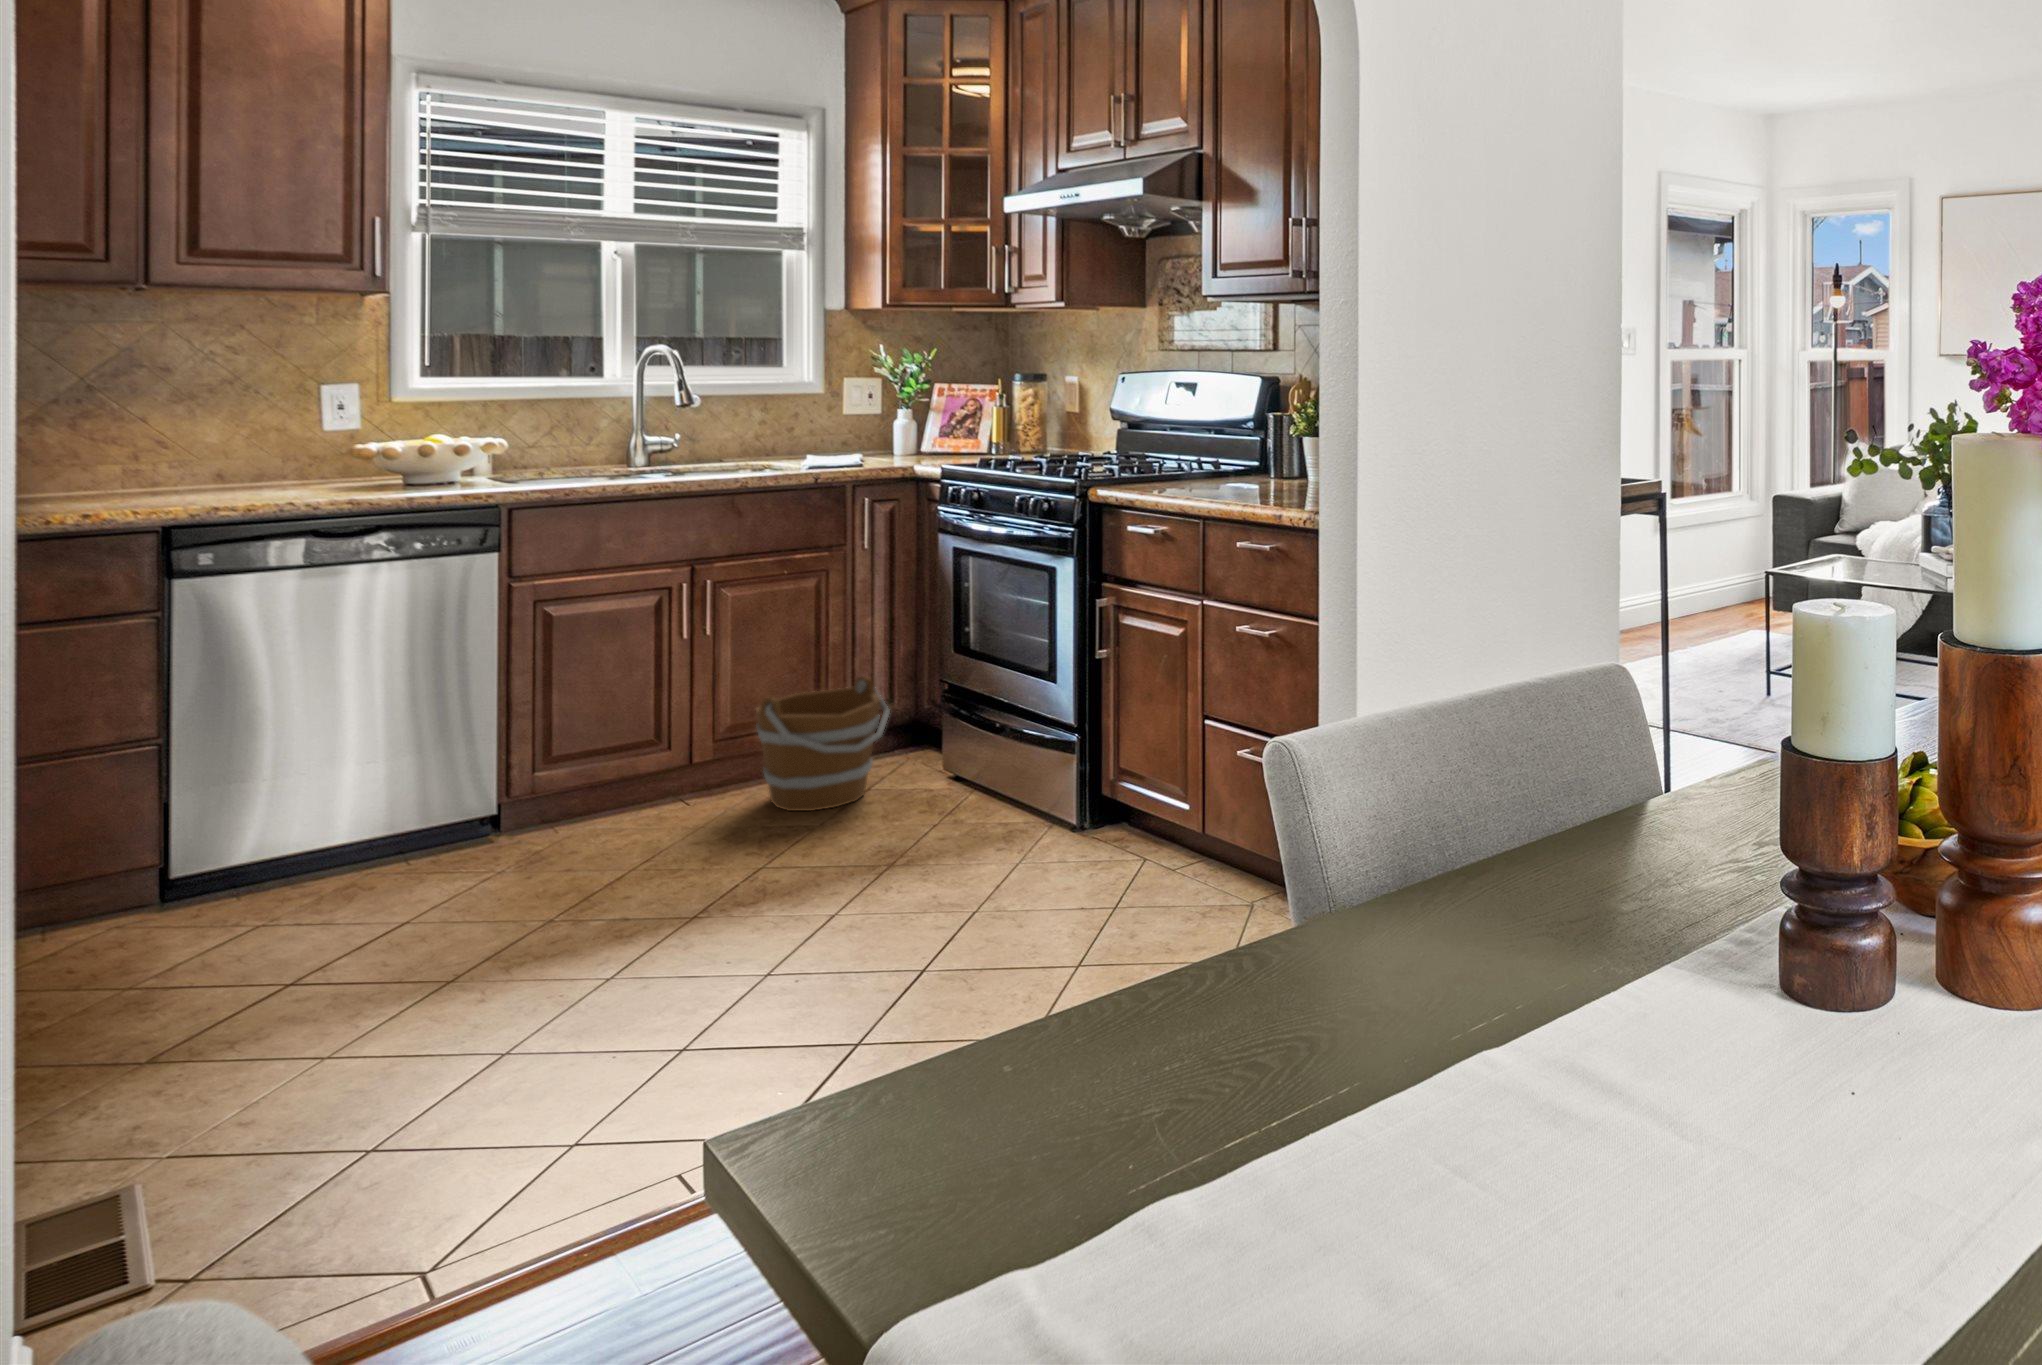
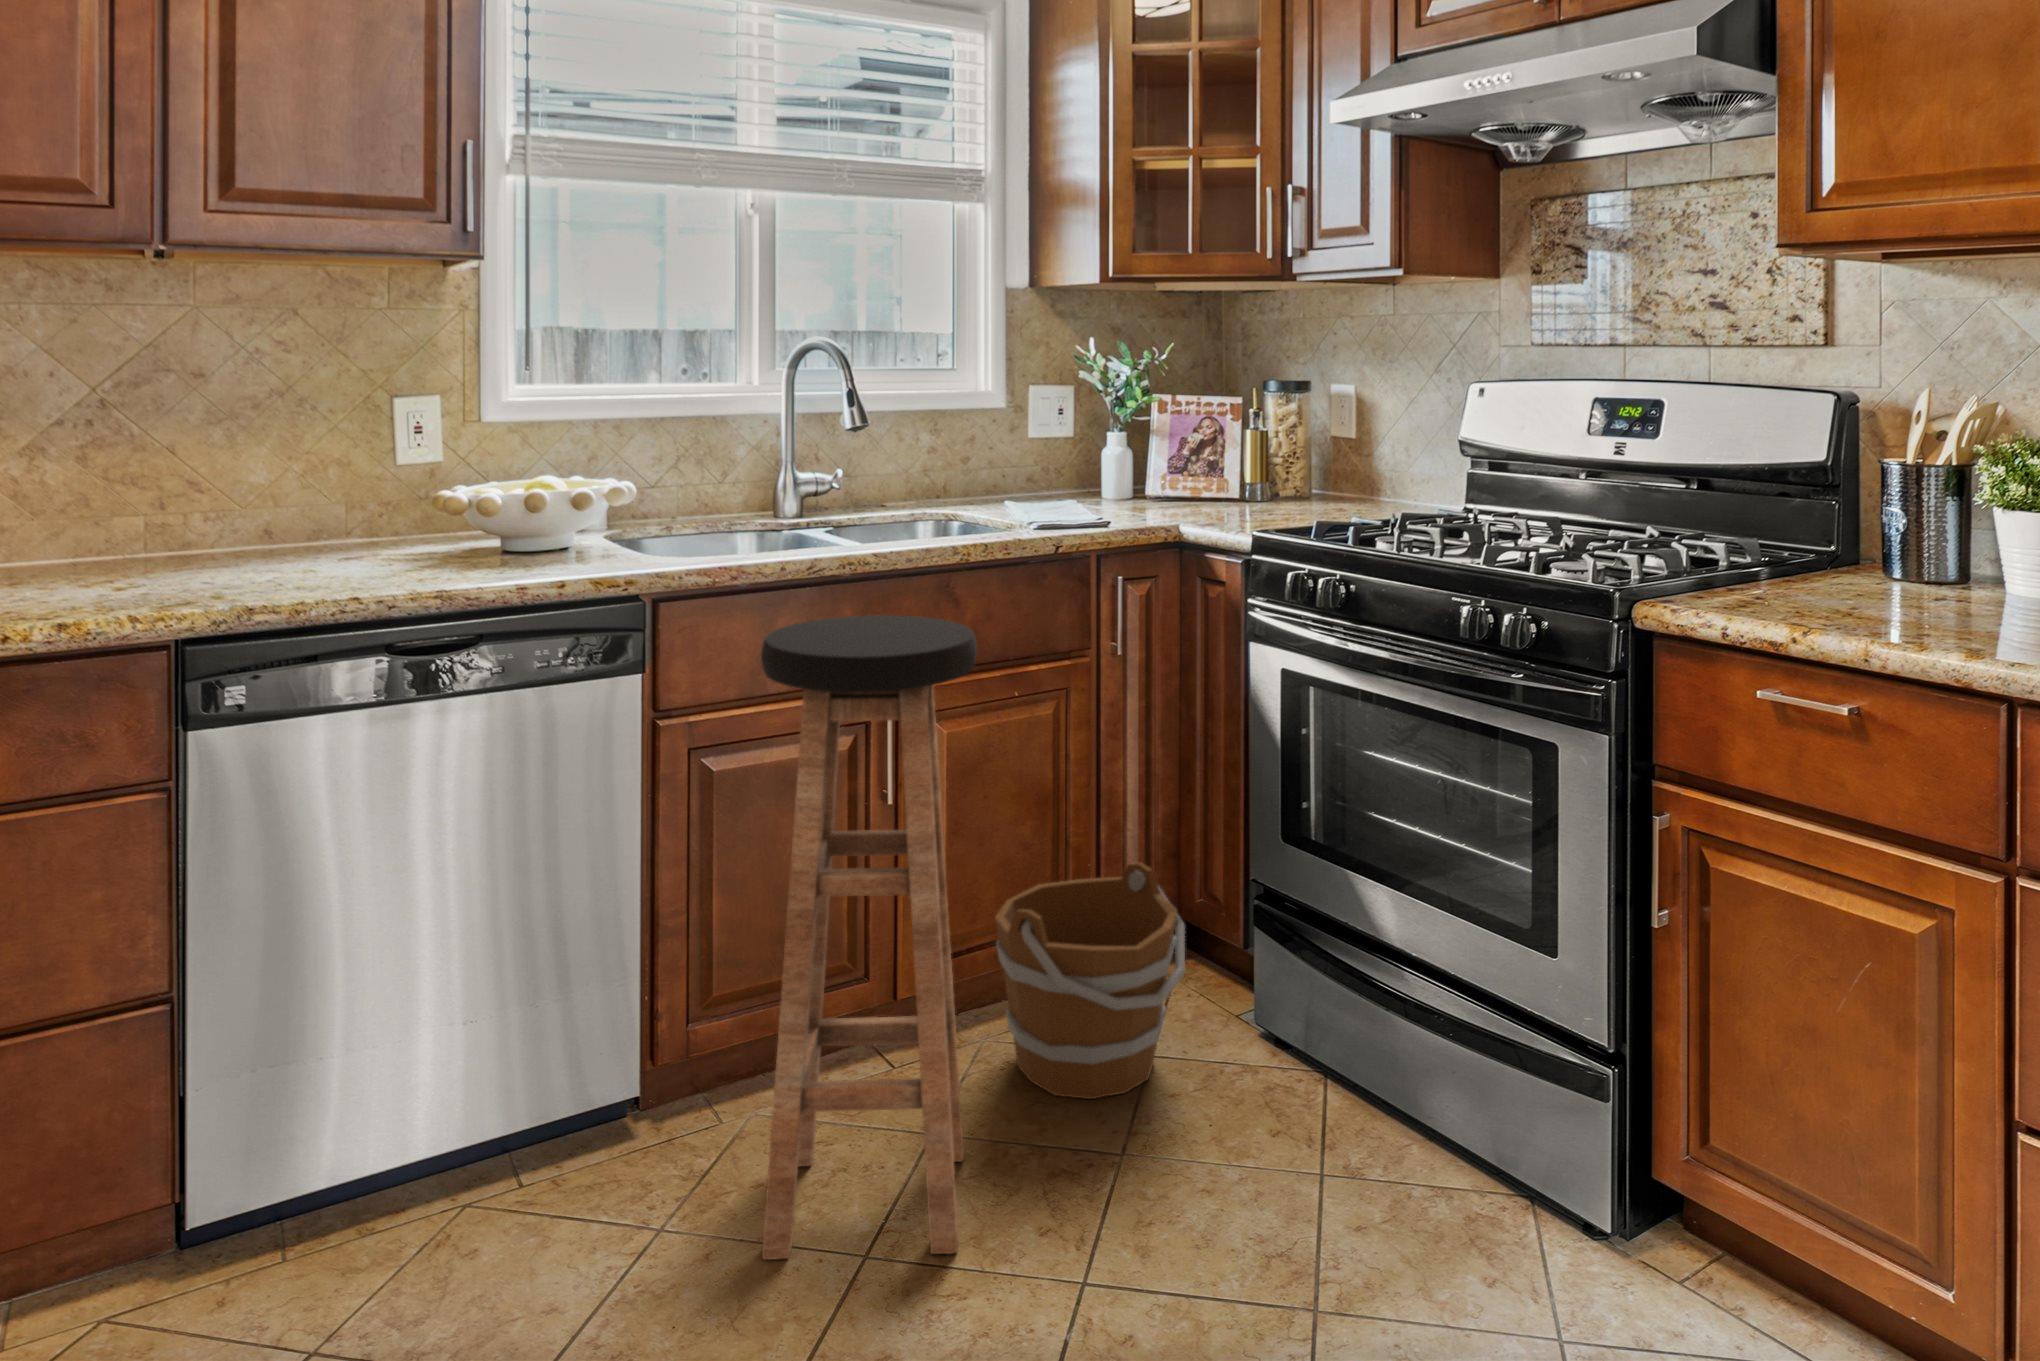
bar stool: none [561,512,714,878] -> present [761,615,977,1260]

